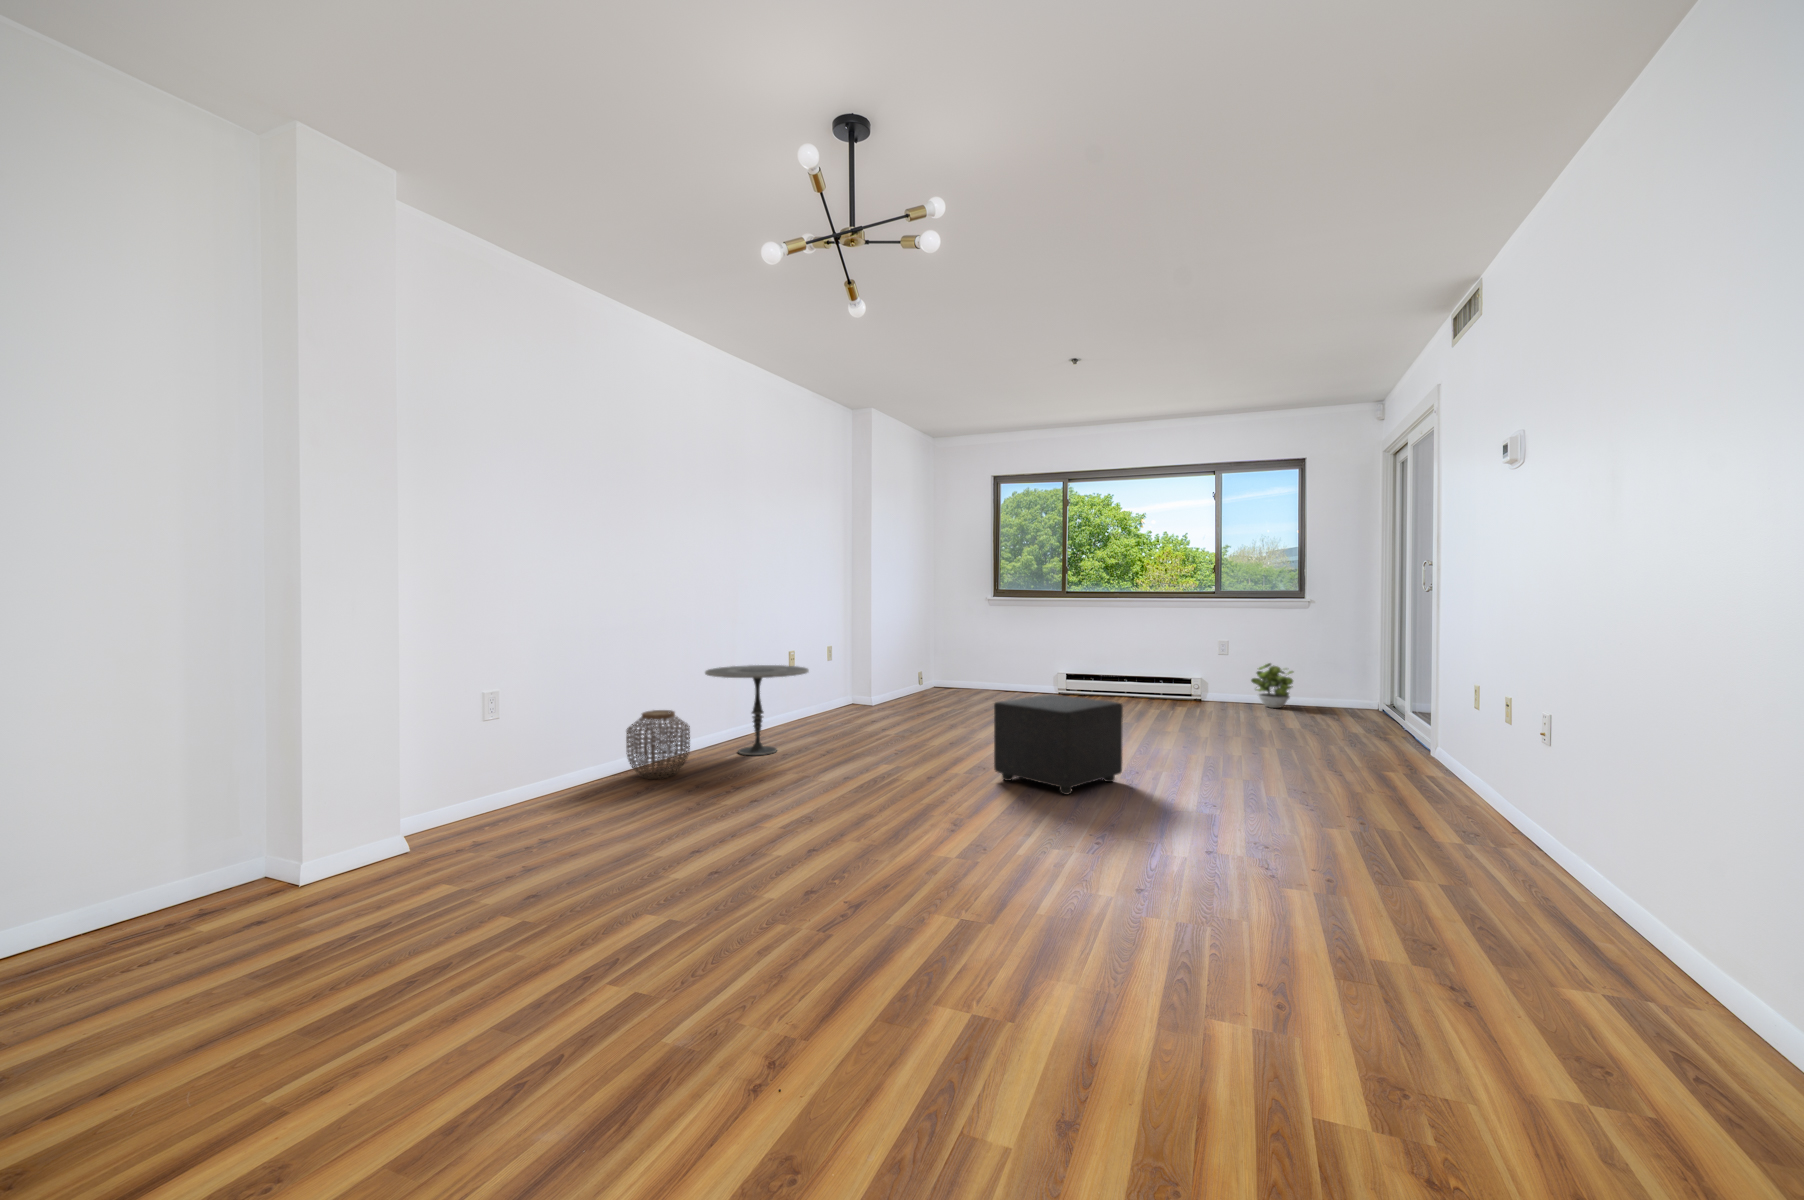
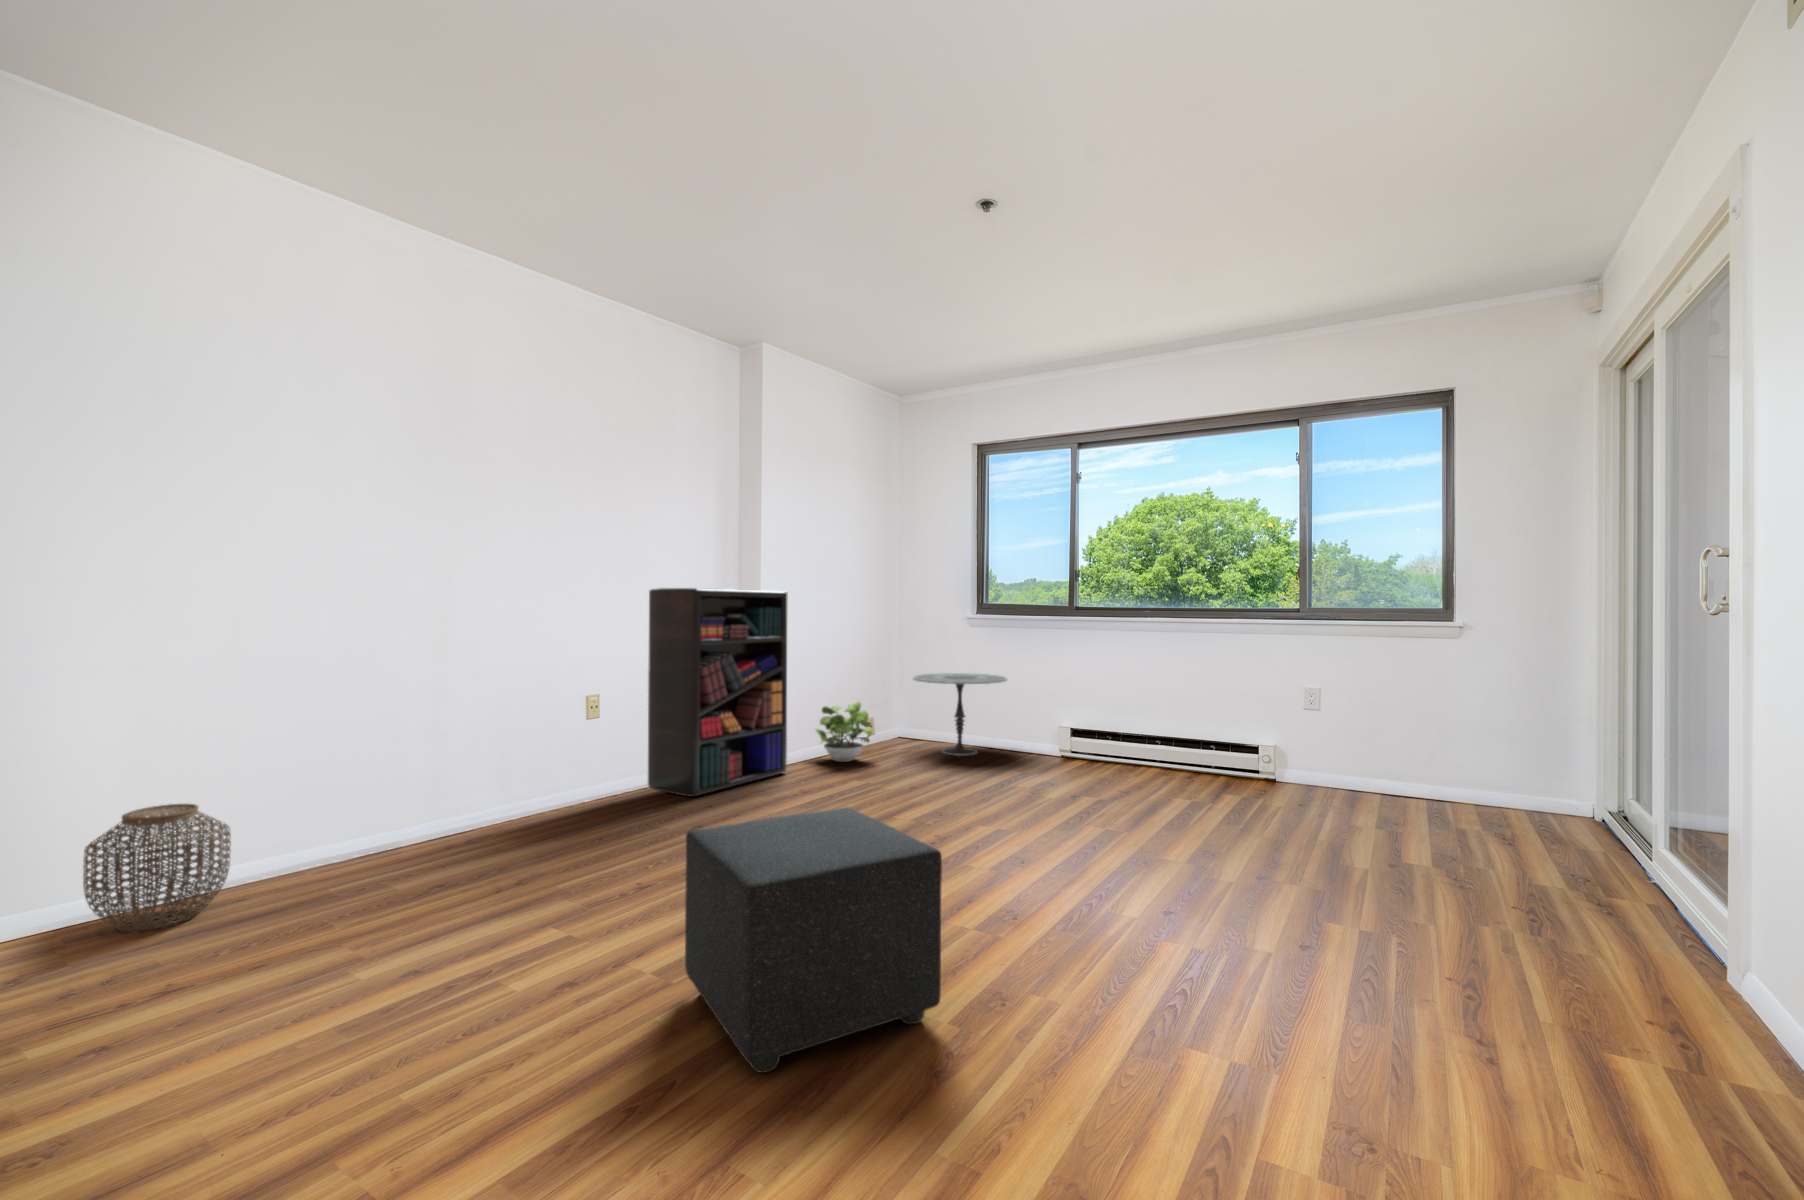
bookshelf: none [814,581,892,720] -> present [648,588,787,797]
potted plant: present [1251,663,1293,708] -> present [816,702,873,762]
side table: present [705,665,809,755] -> present [913,673,1007,756]

